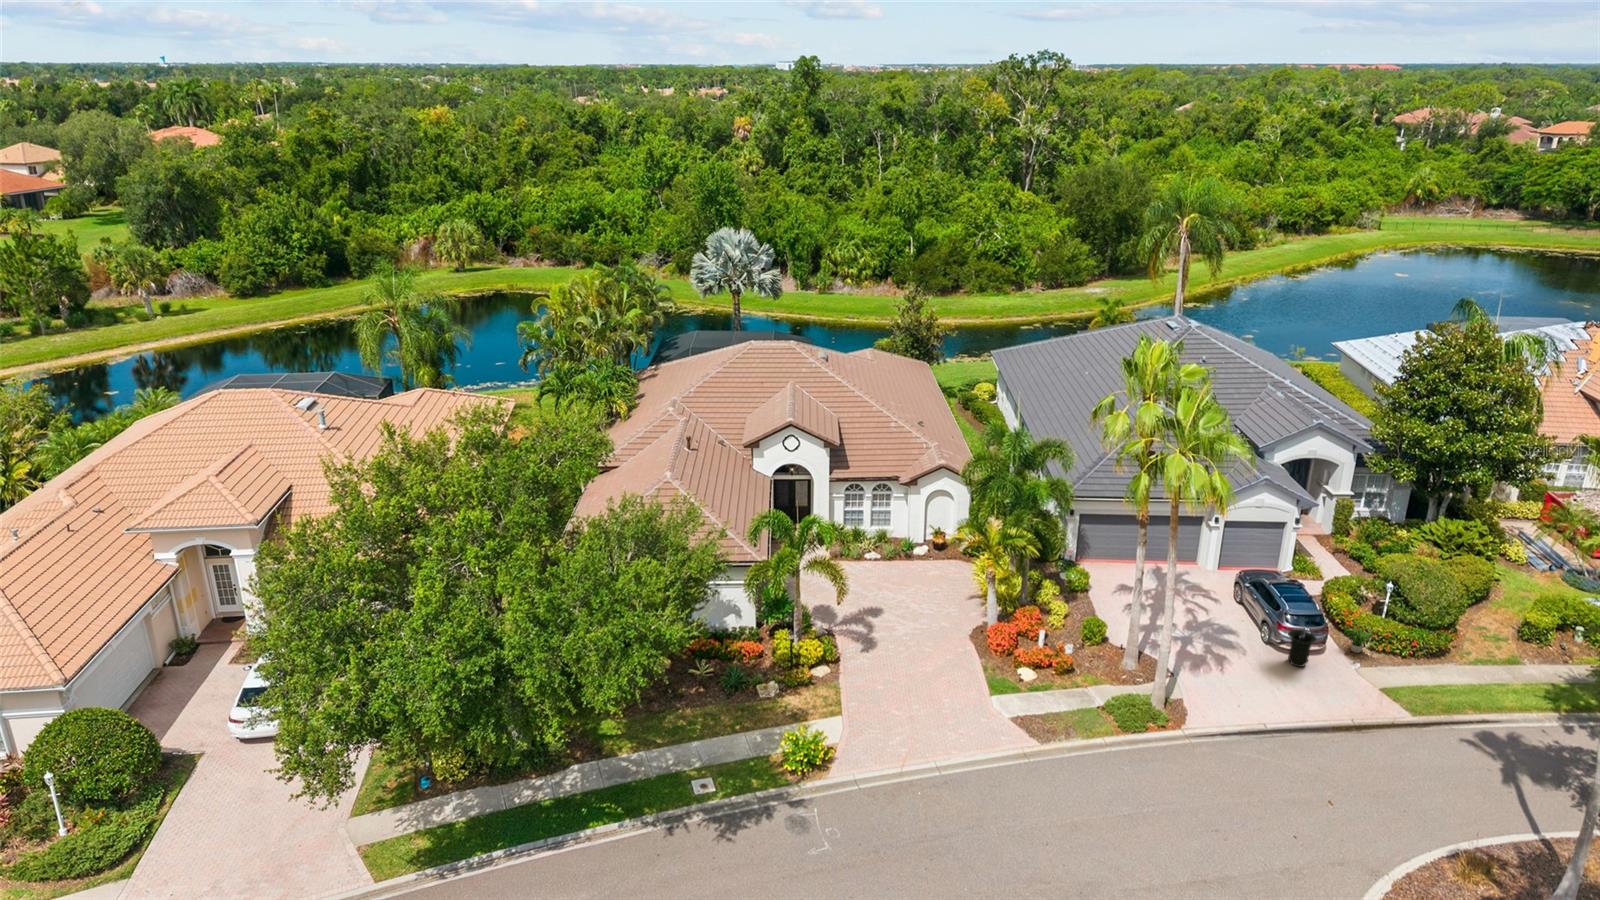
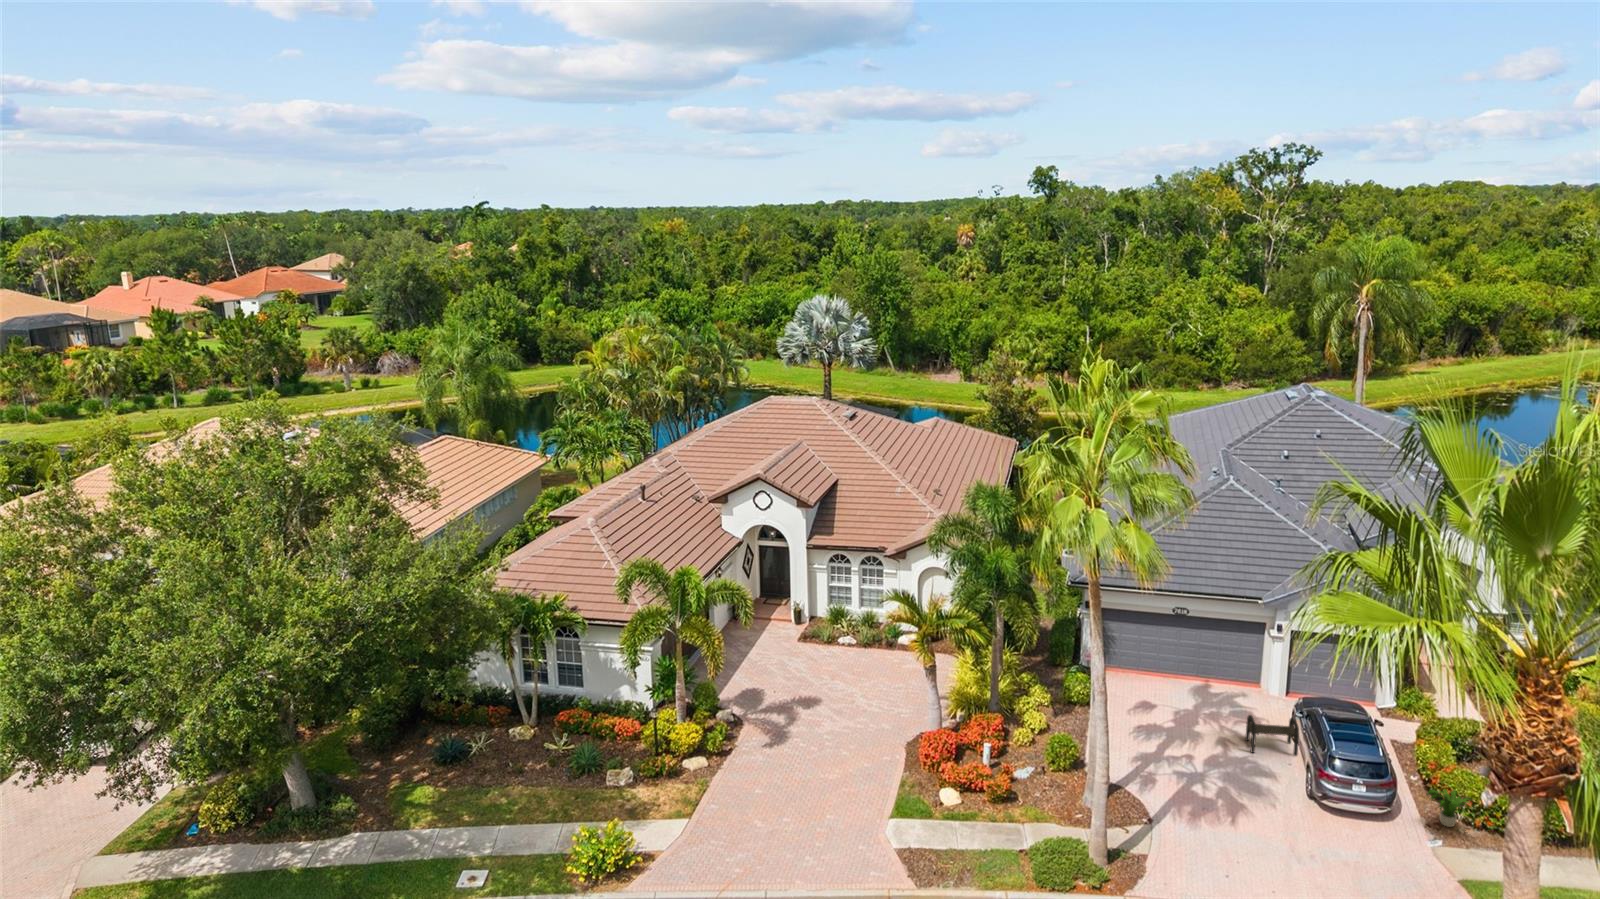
bench: none [1206,587,1247,615] -> present [1245,715,1299,756]
trash can: present [1288,630,1317,667] -> none [1329,780,1371,836]

